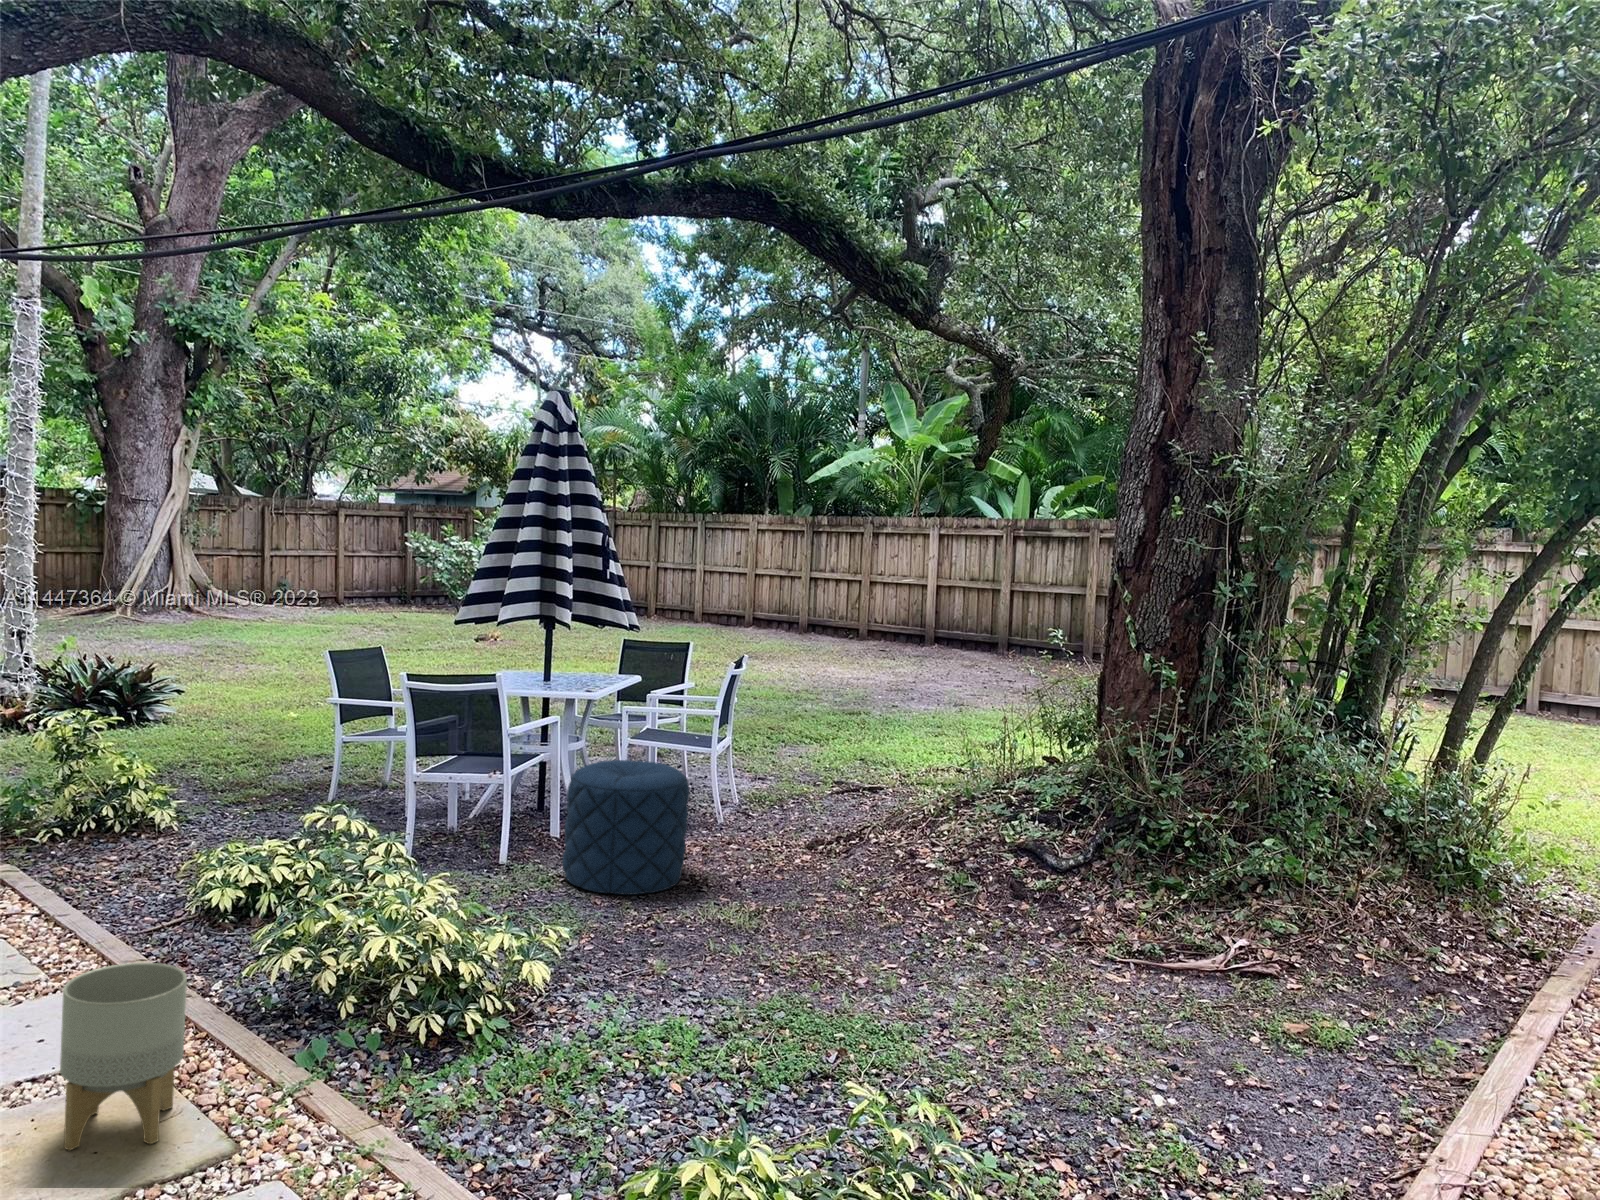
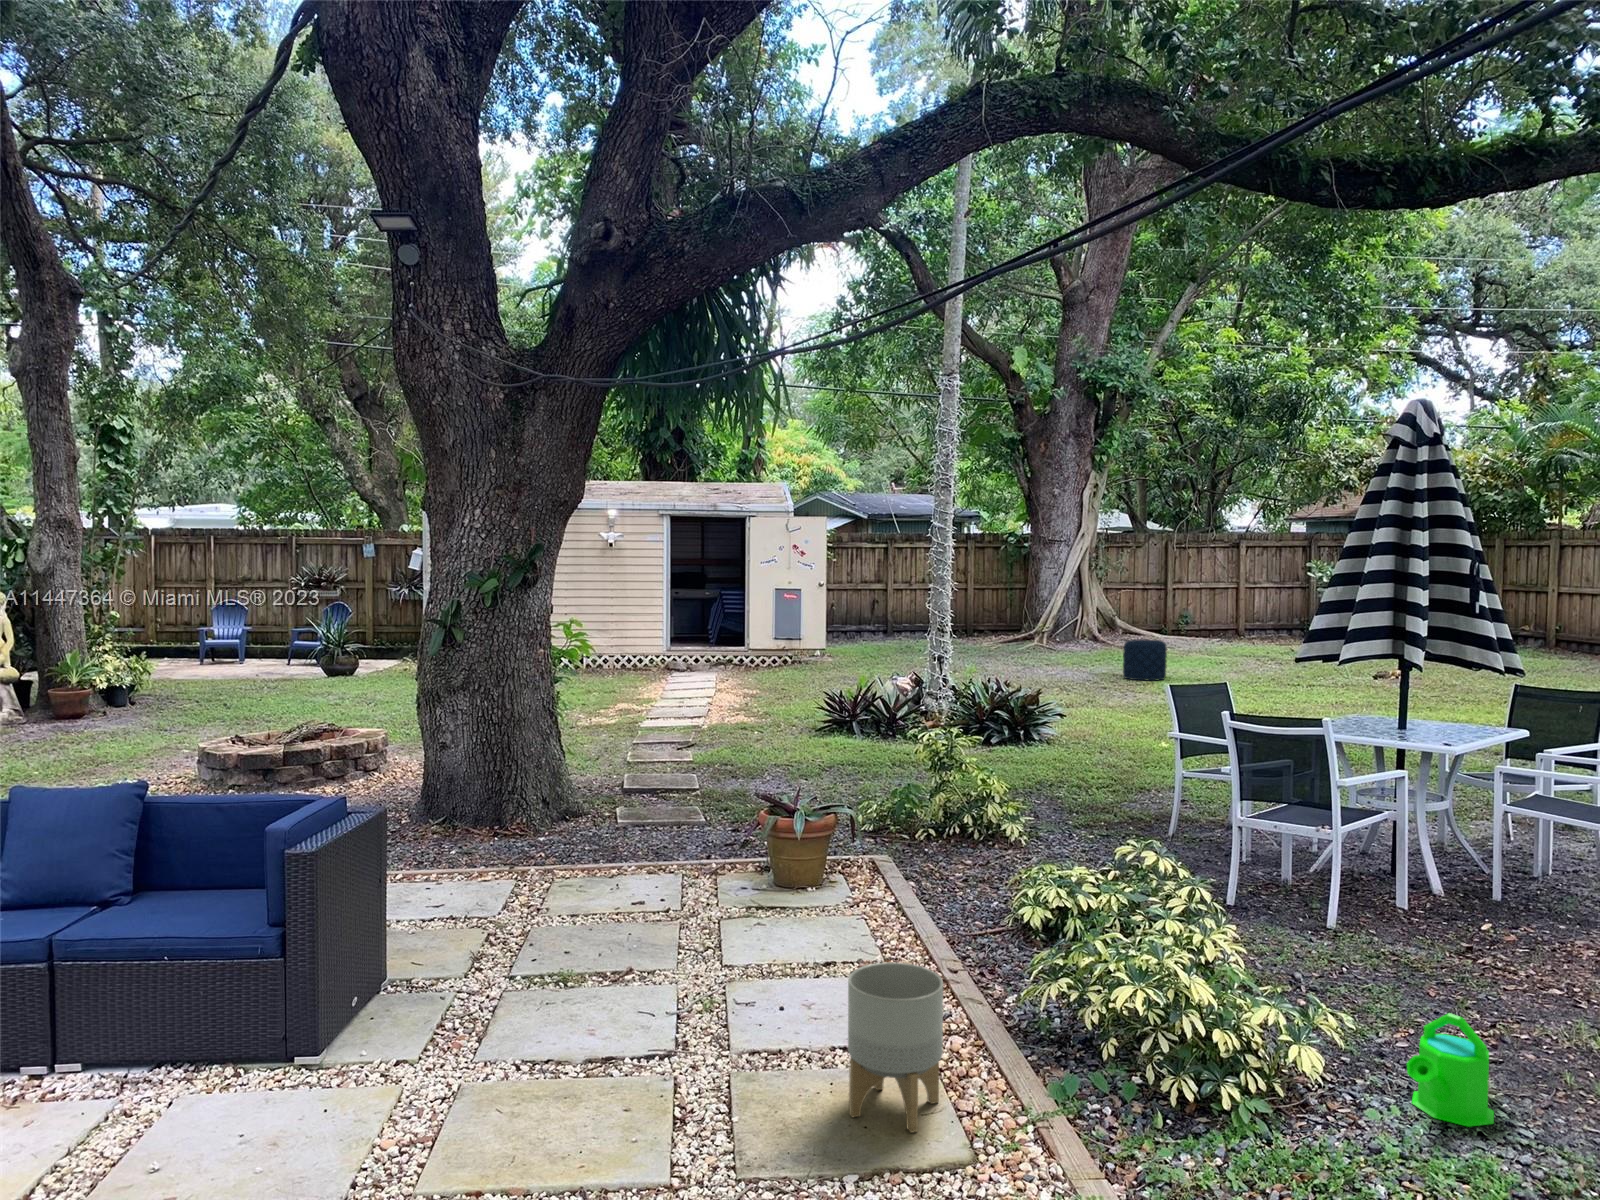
pouf: present [562,760,690,895] -> present [1123,639,1167,681]
watering can: none [608,911,667,1000] -> present [1407,1013,1494,1127]

